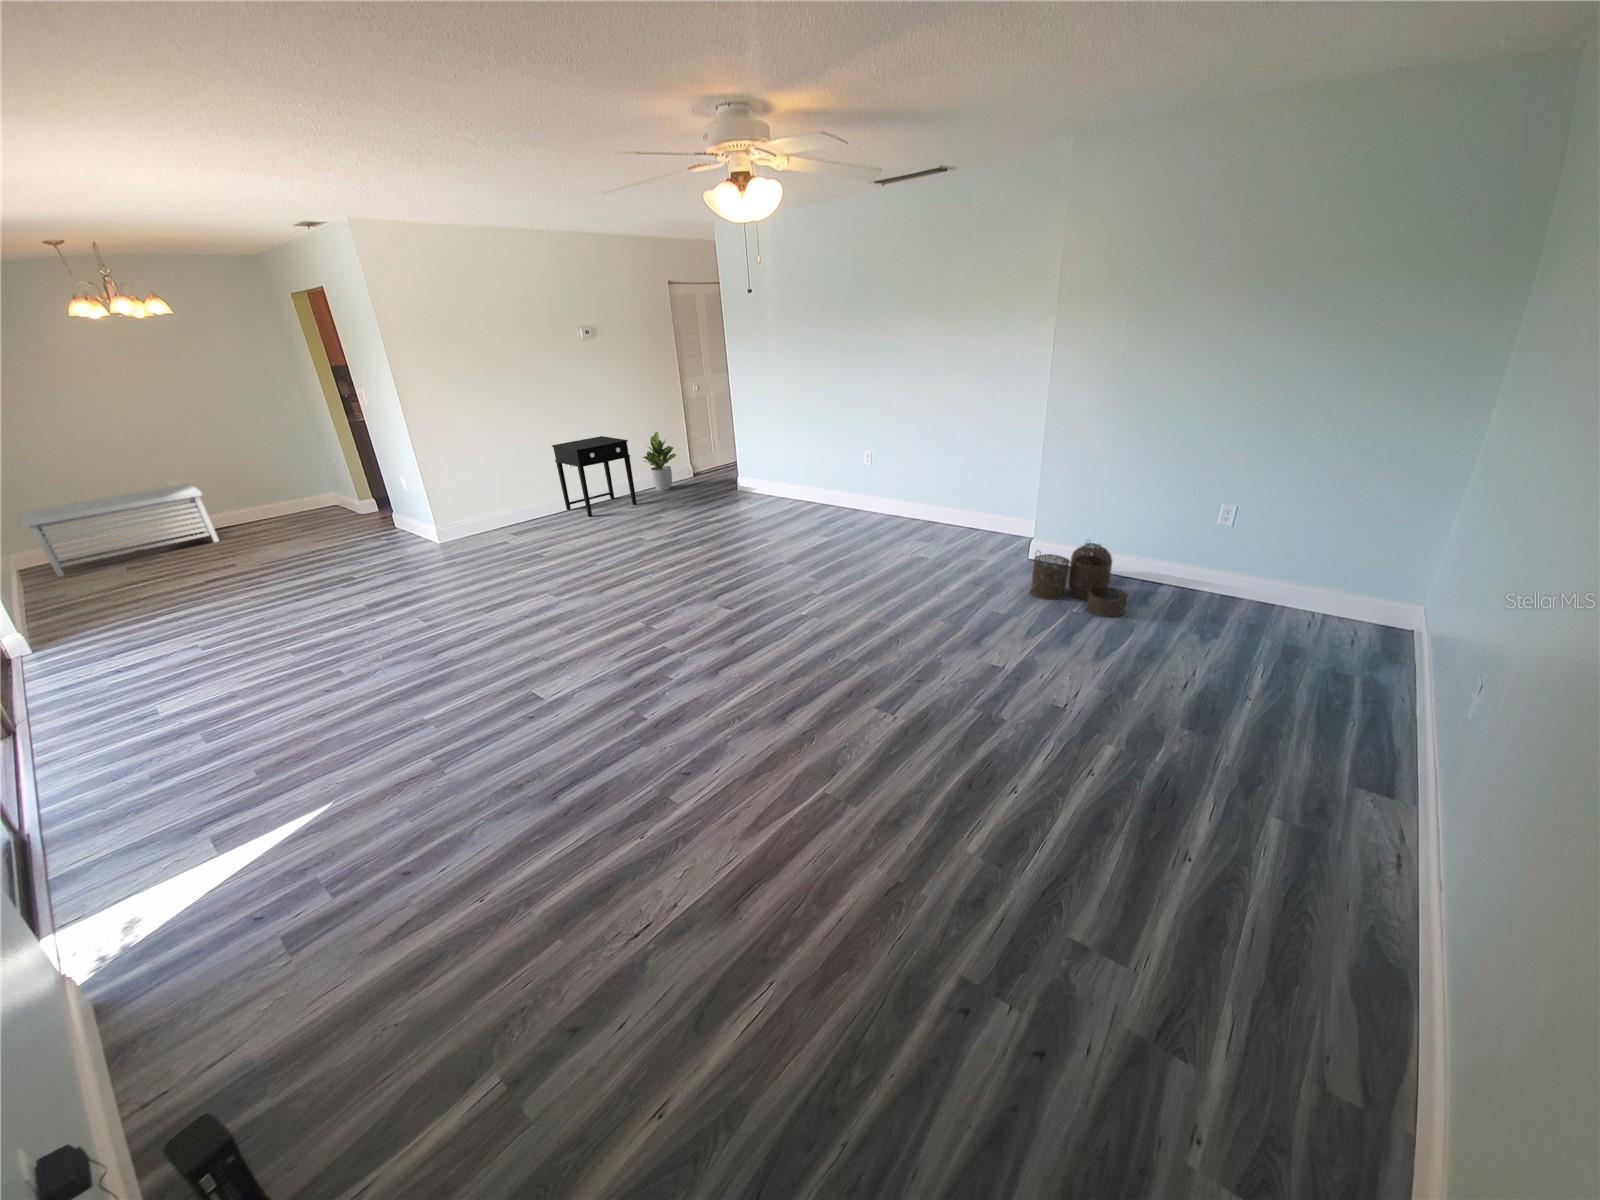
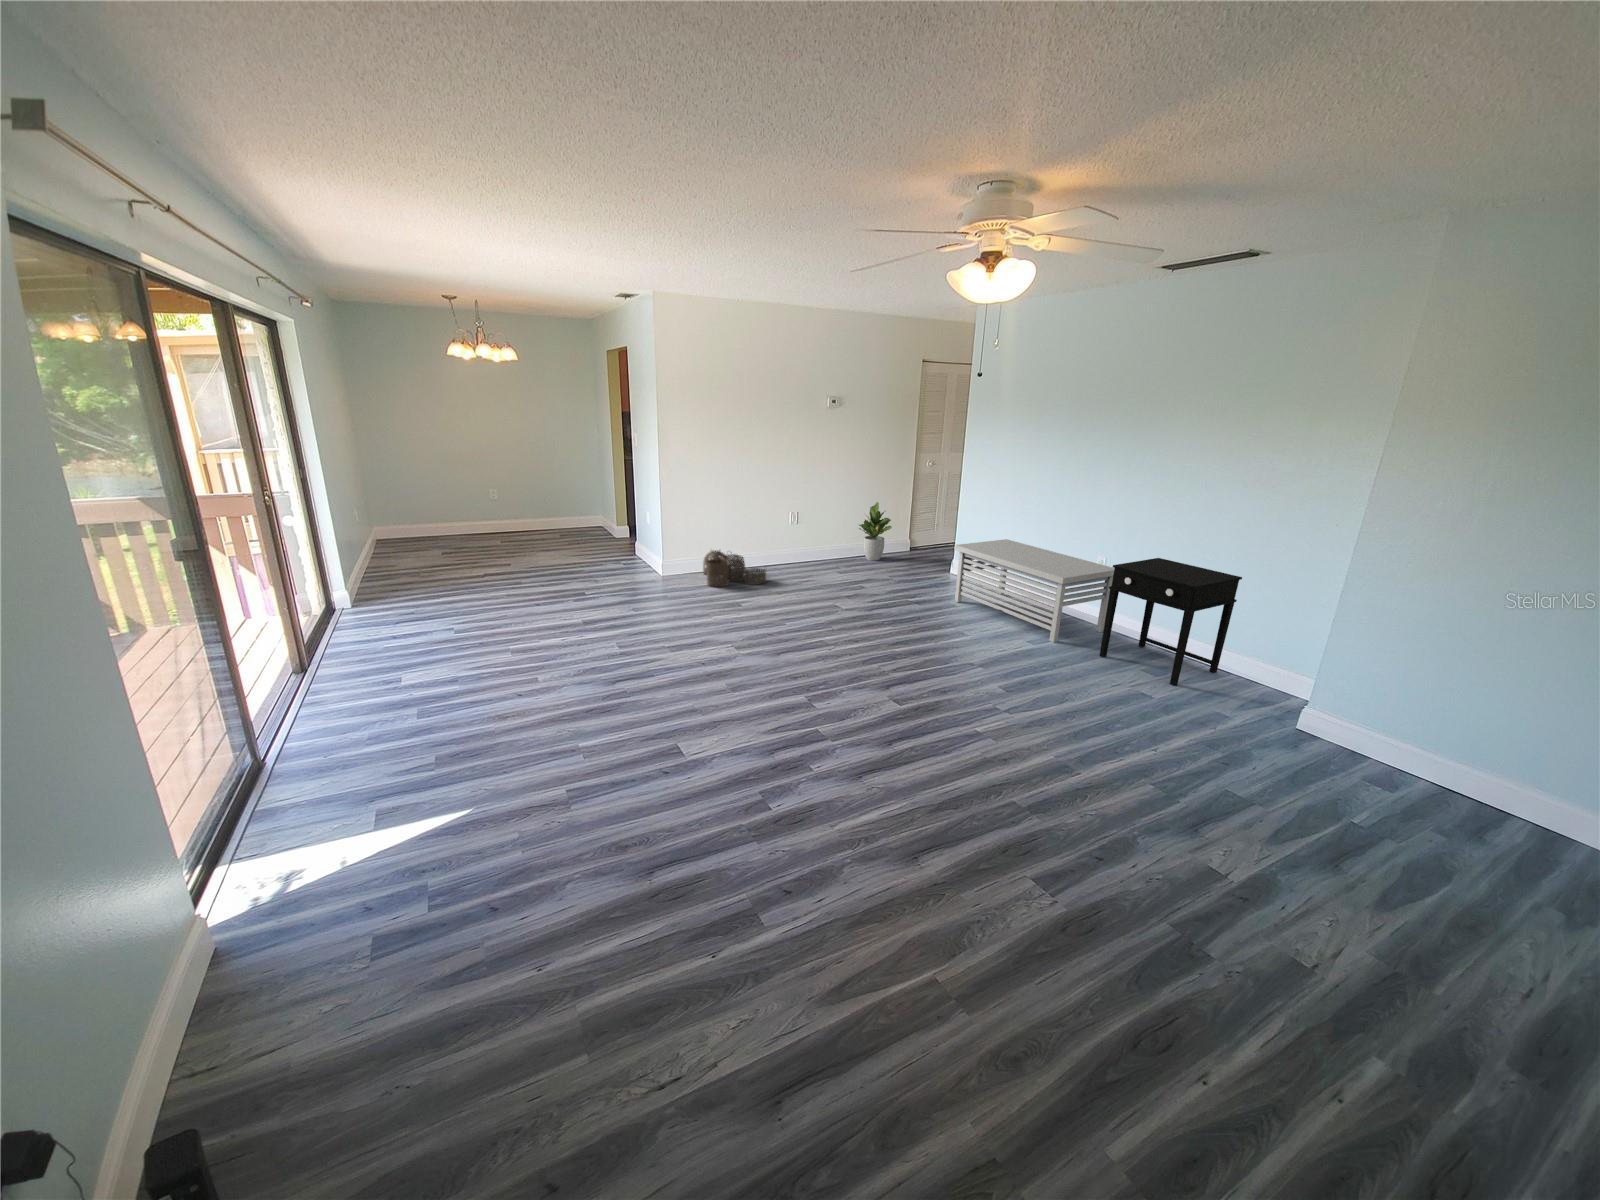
side table: present [552,436,637,517] -> present [1099,558,1242,686]
storage bench: present [18,484,219,577] -> present [955,539,1114,642]
woven basket: present [1031,543,1128,617] -> present [703,550,766,587]

